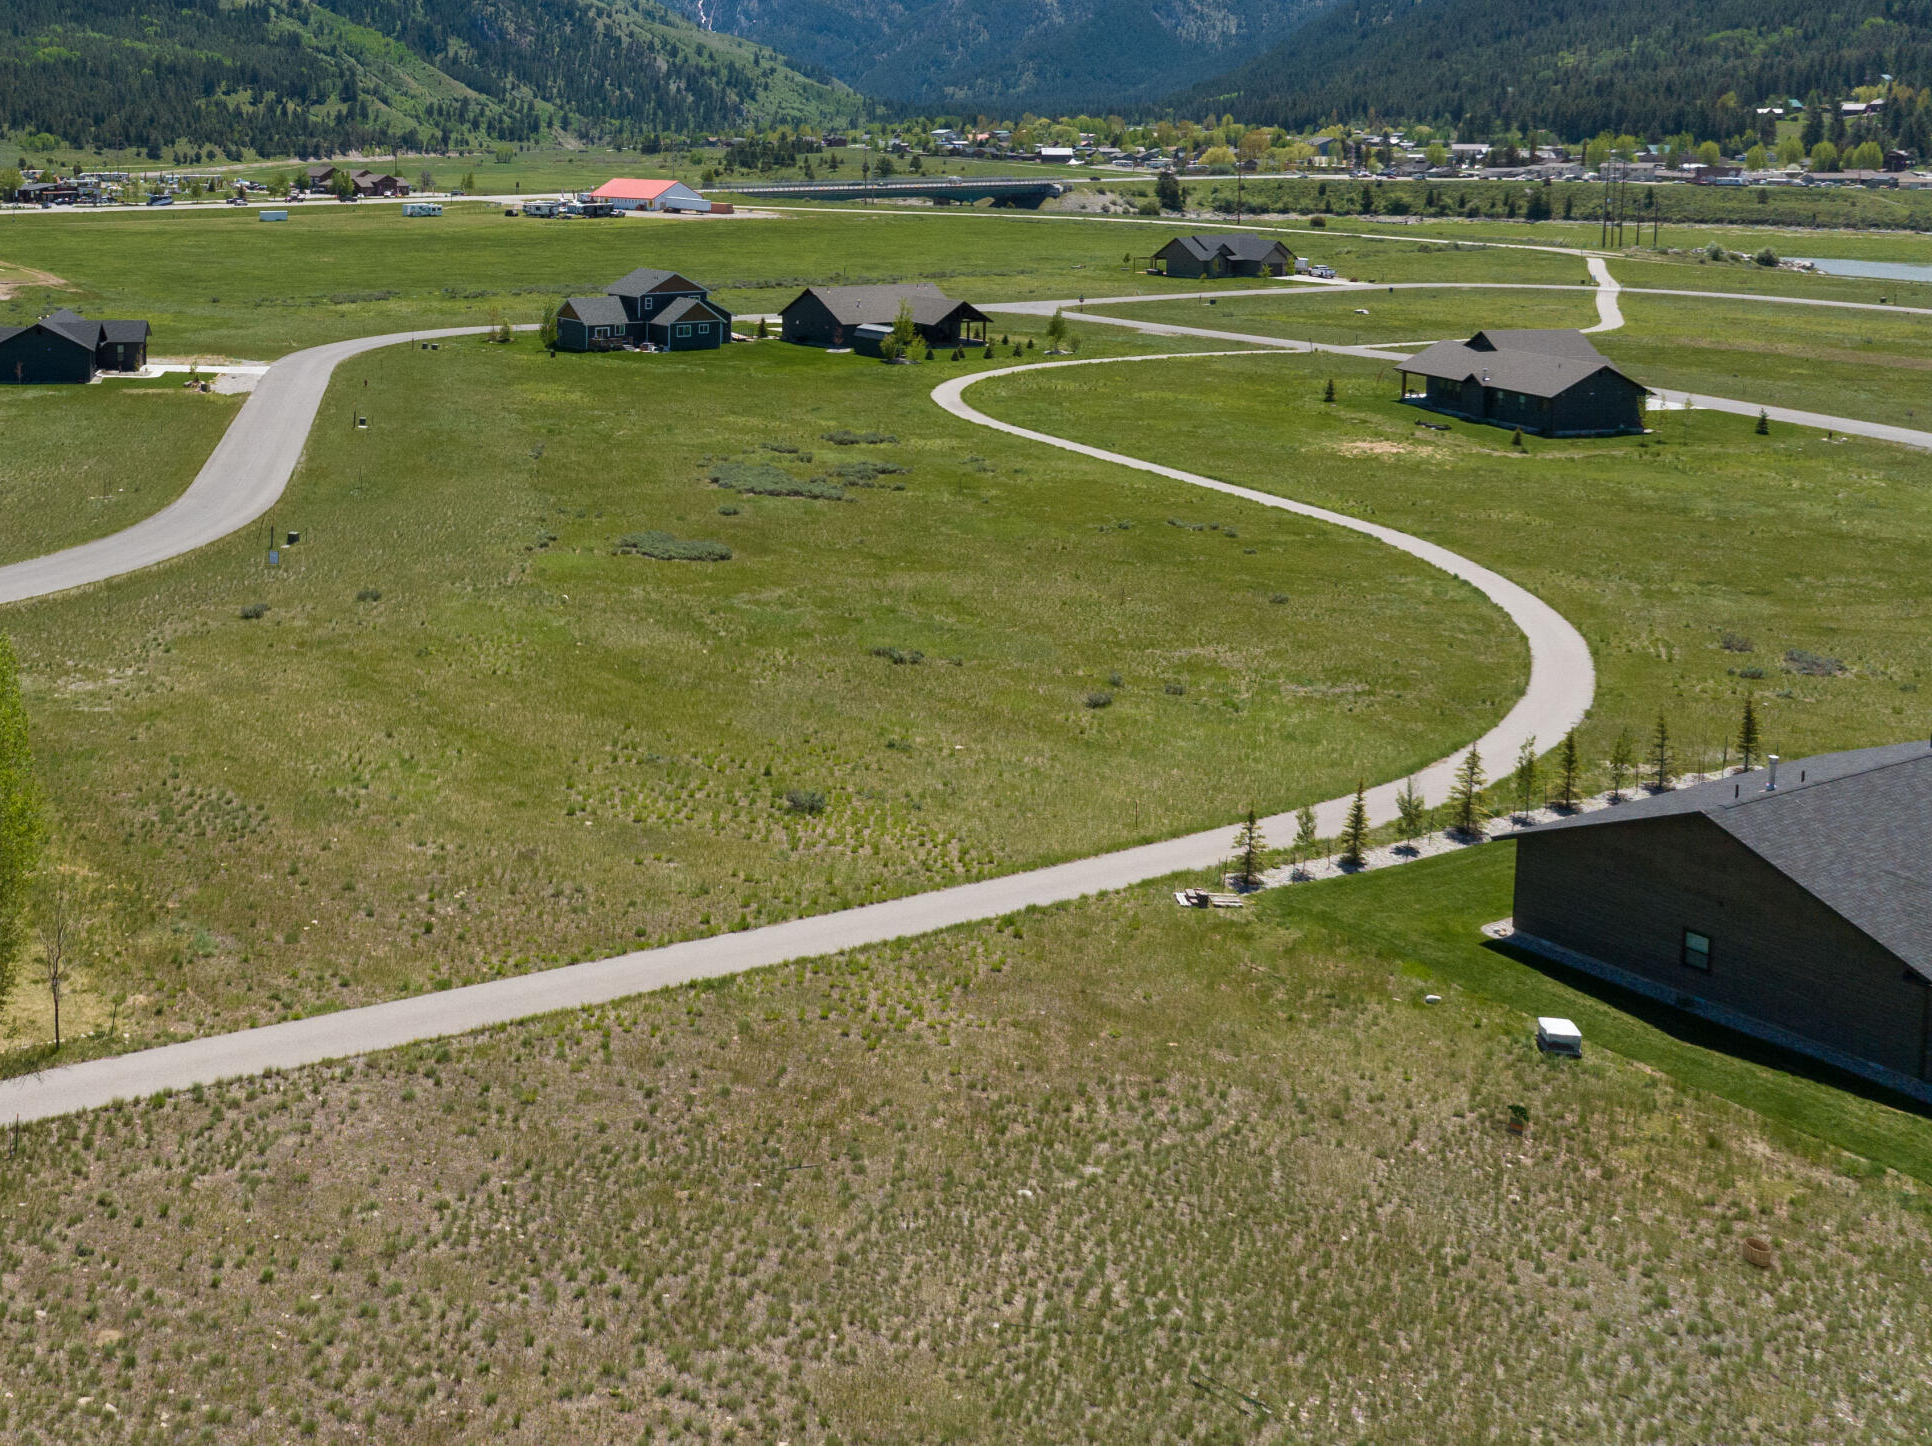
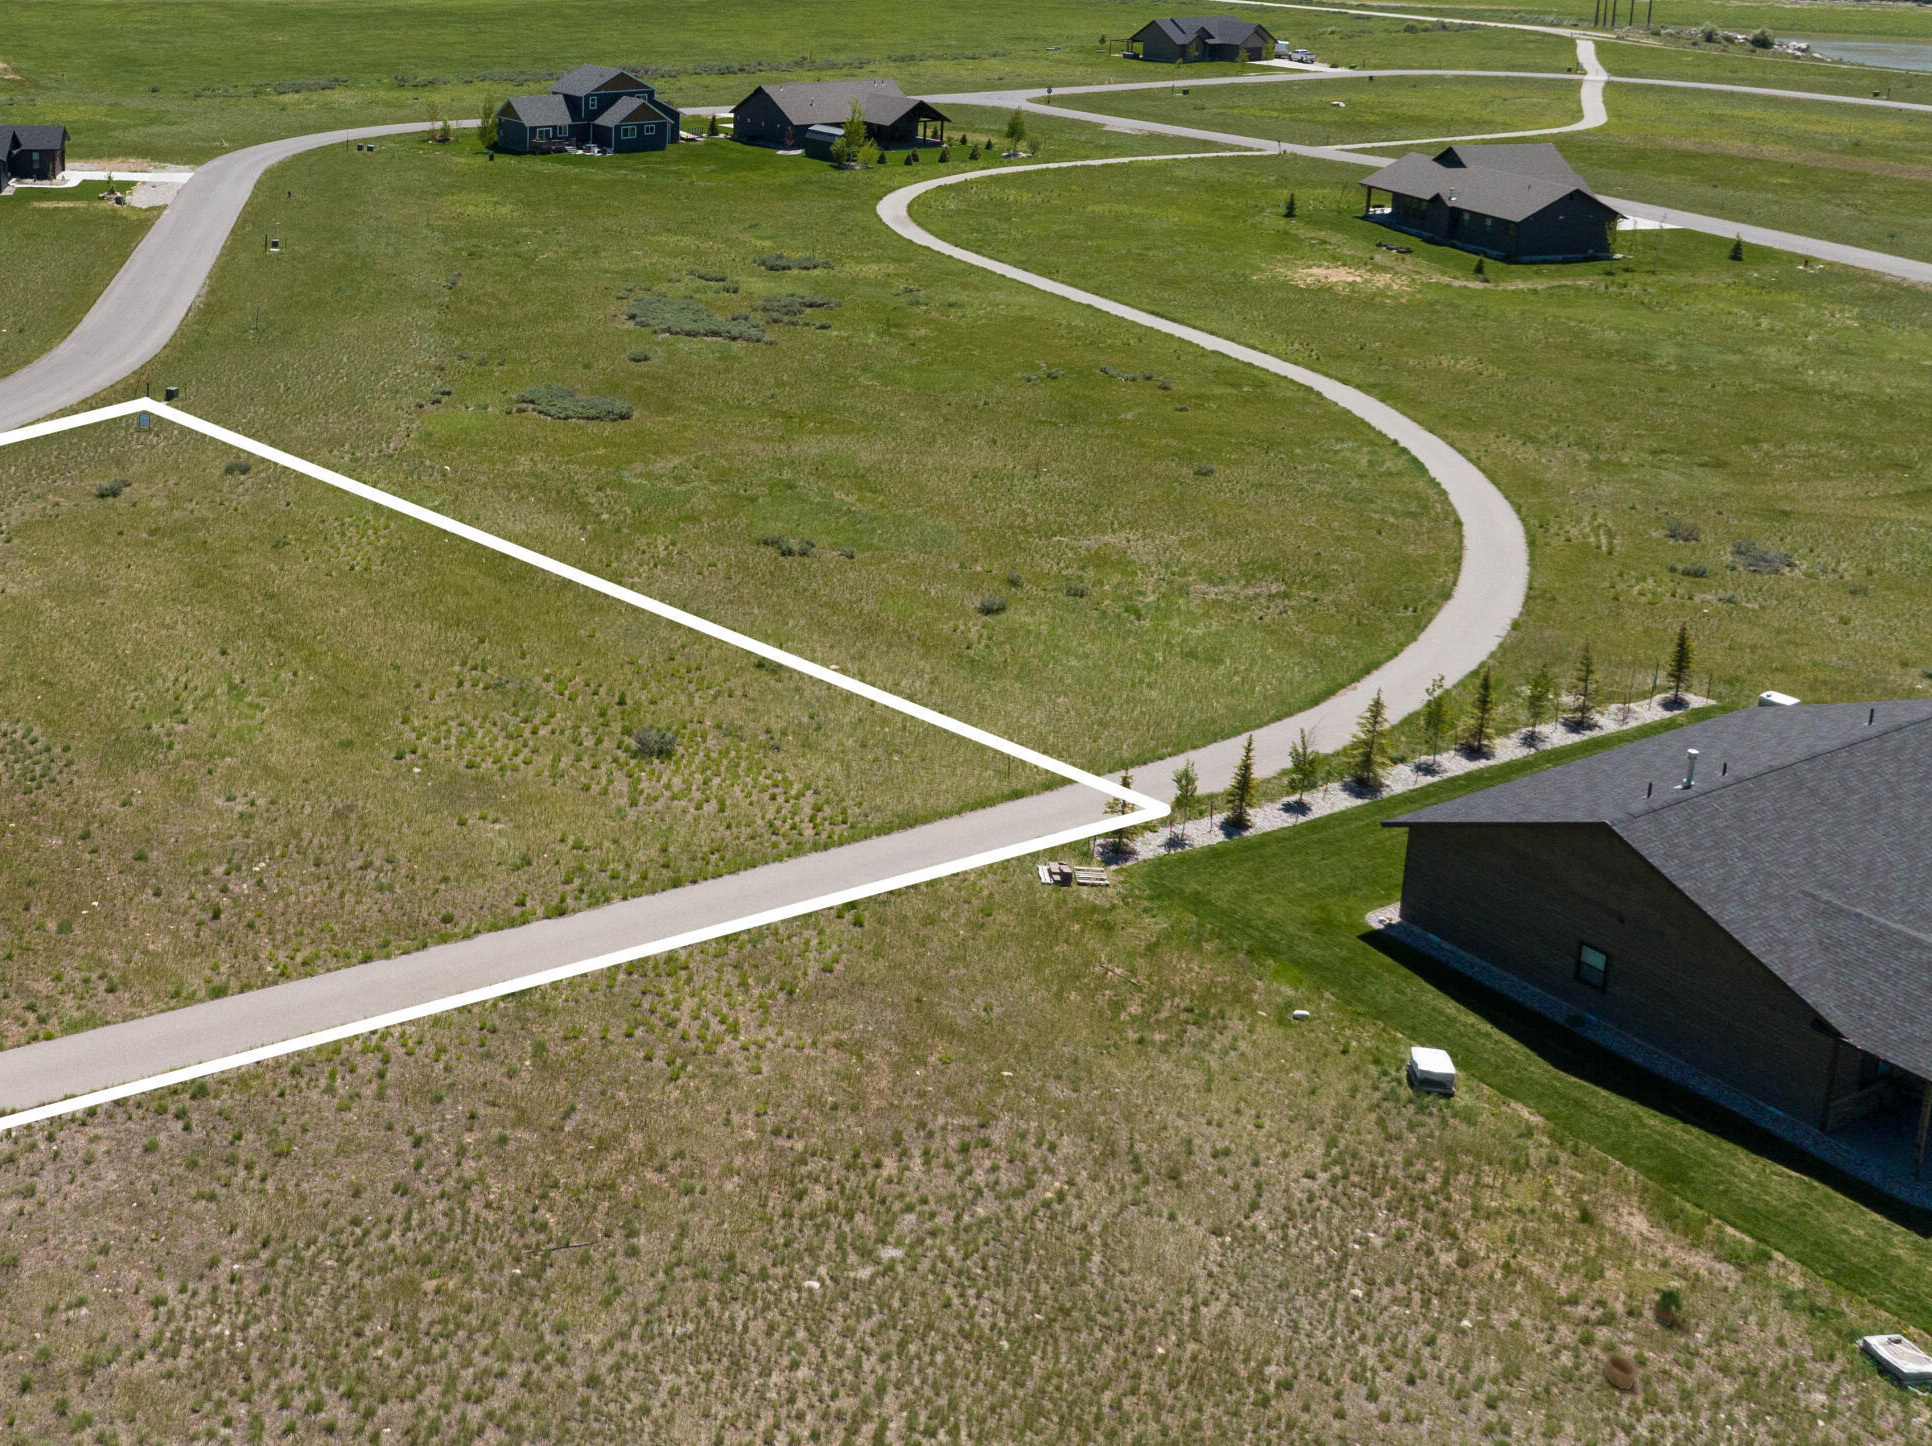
potted tree: present [1507,1105,1529,1136] -> present [1652,1287,1682,1325]

